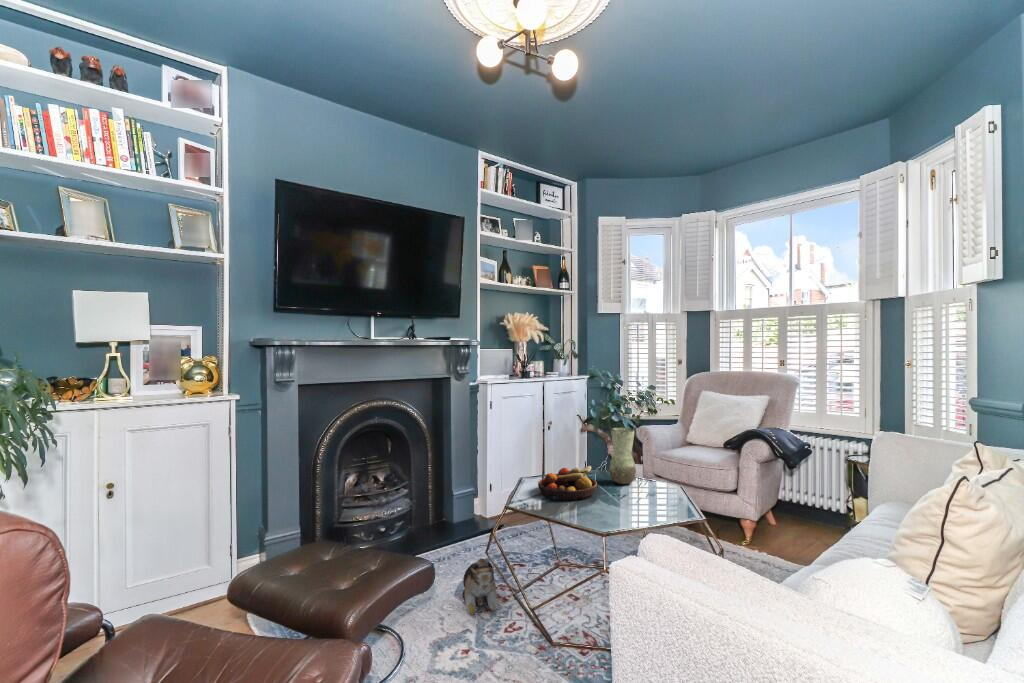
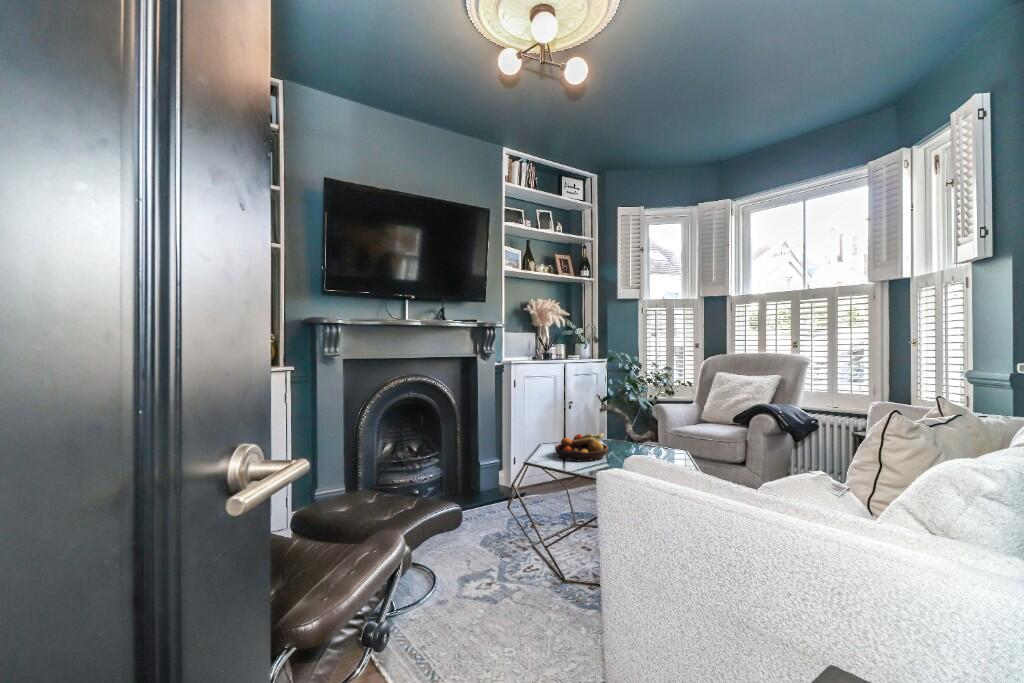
vase: present [609,428,636,484] -> none [621,399,646,451]
plush toy: present [463,558,497,615] -> none [487,509,517,559]

